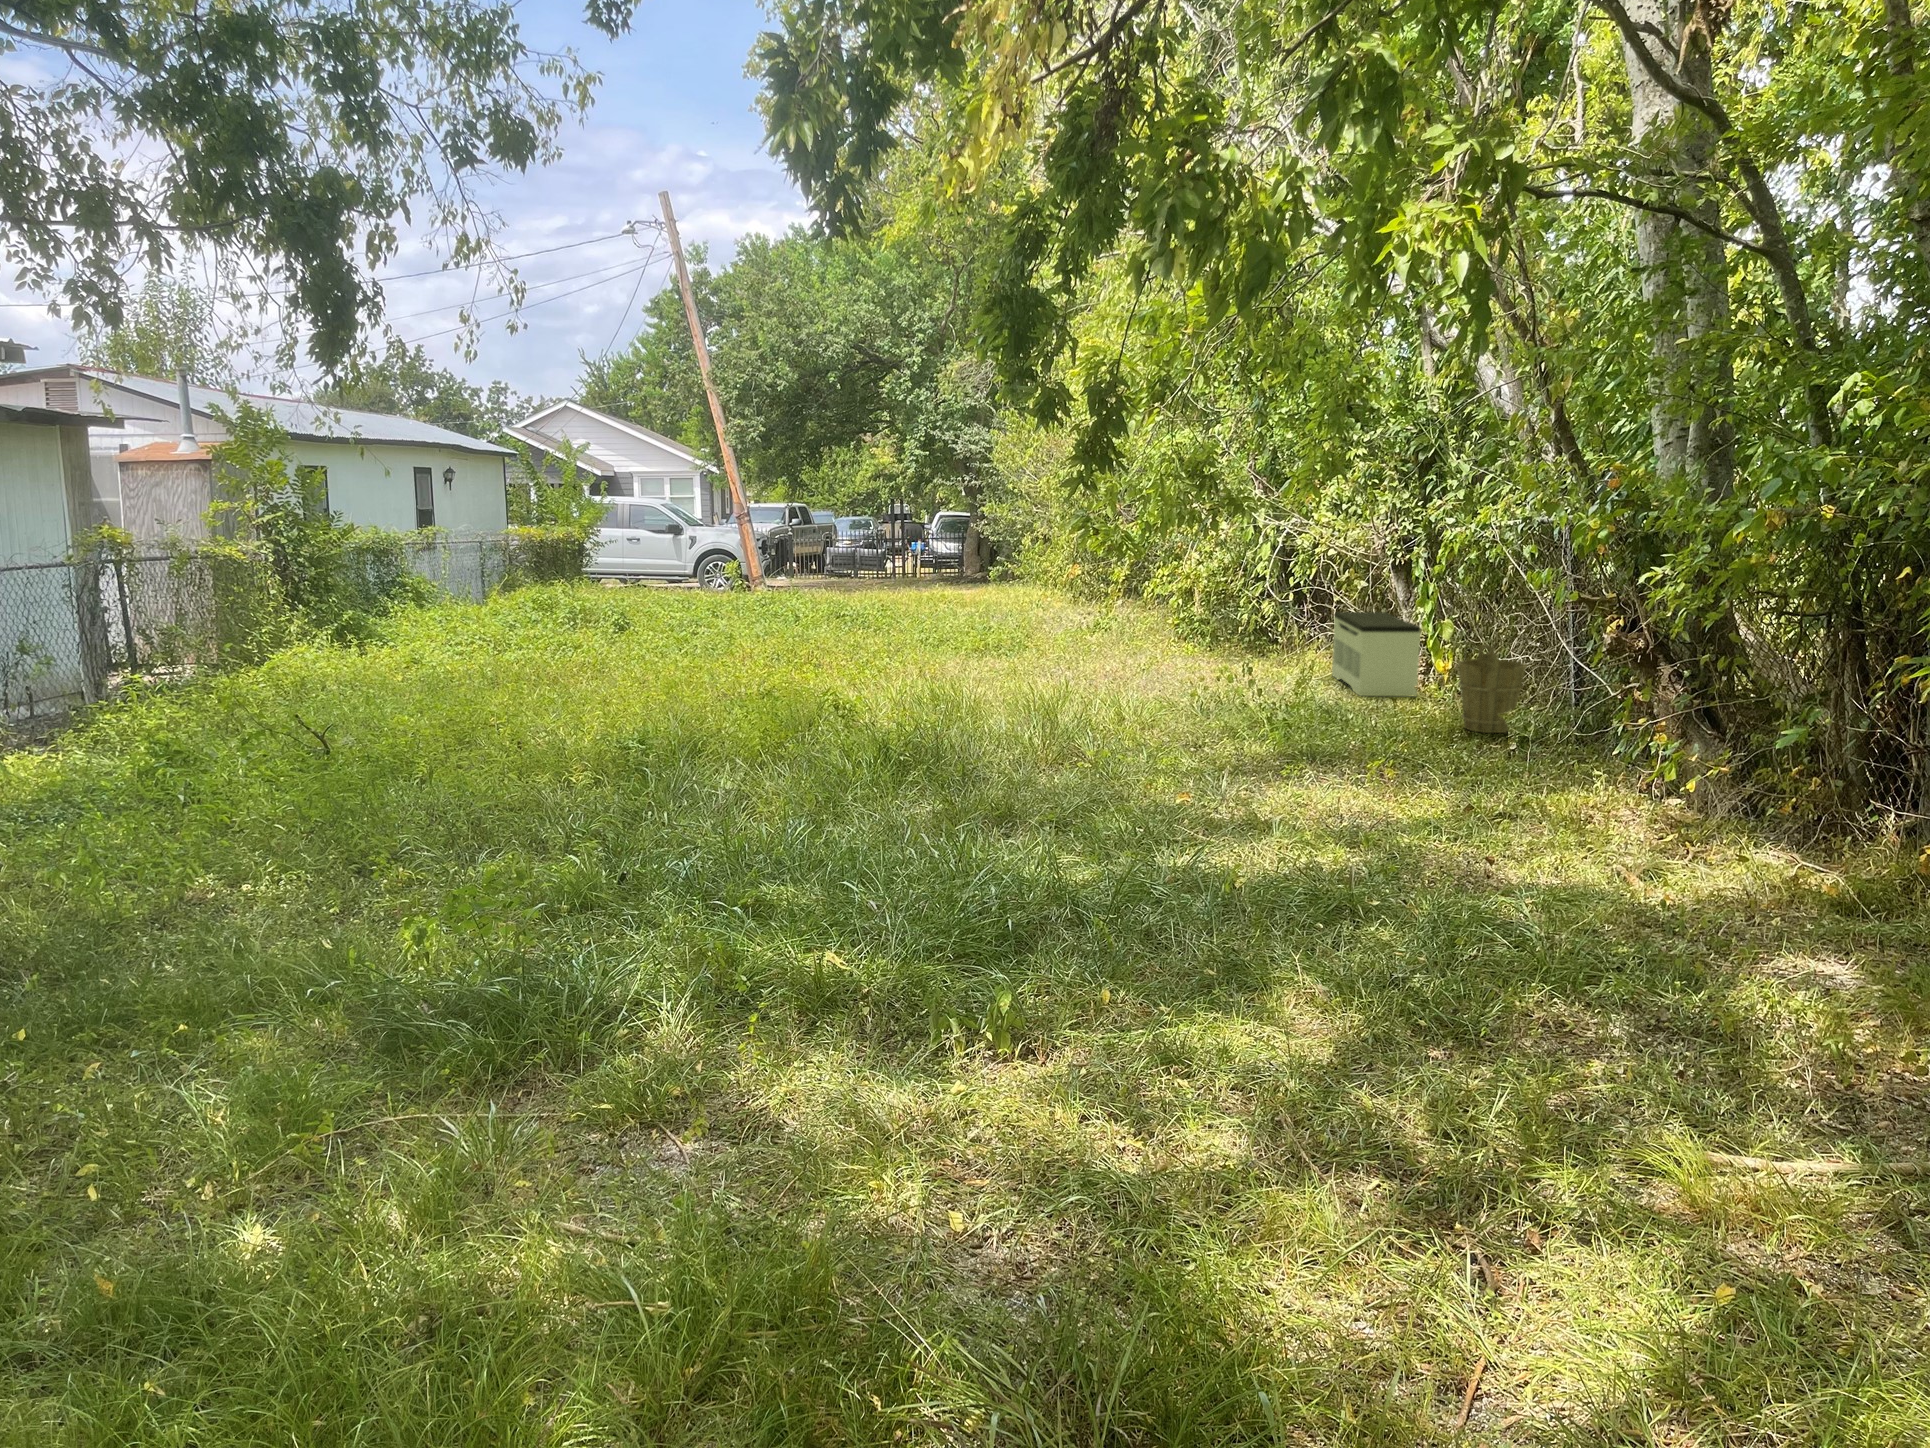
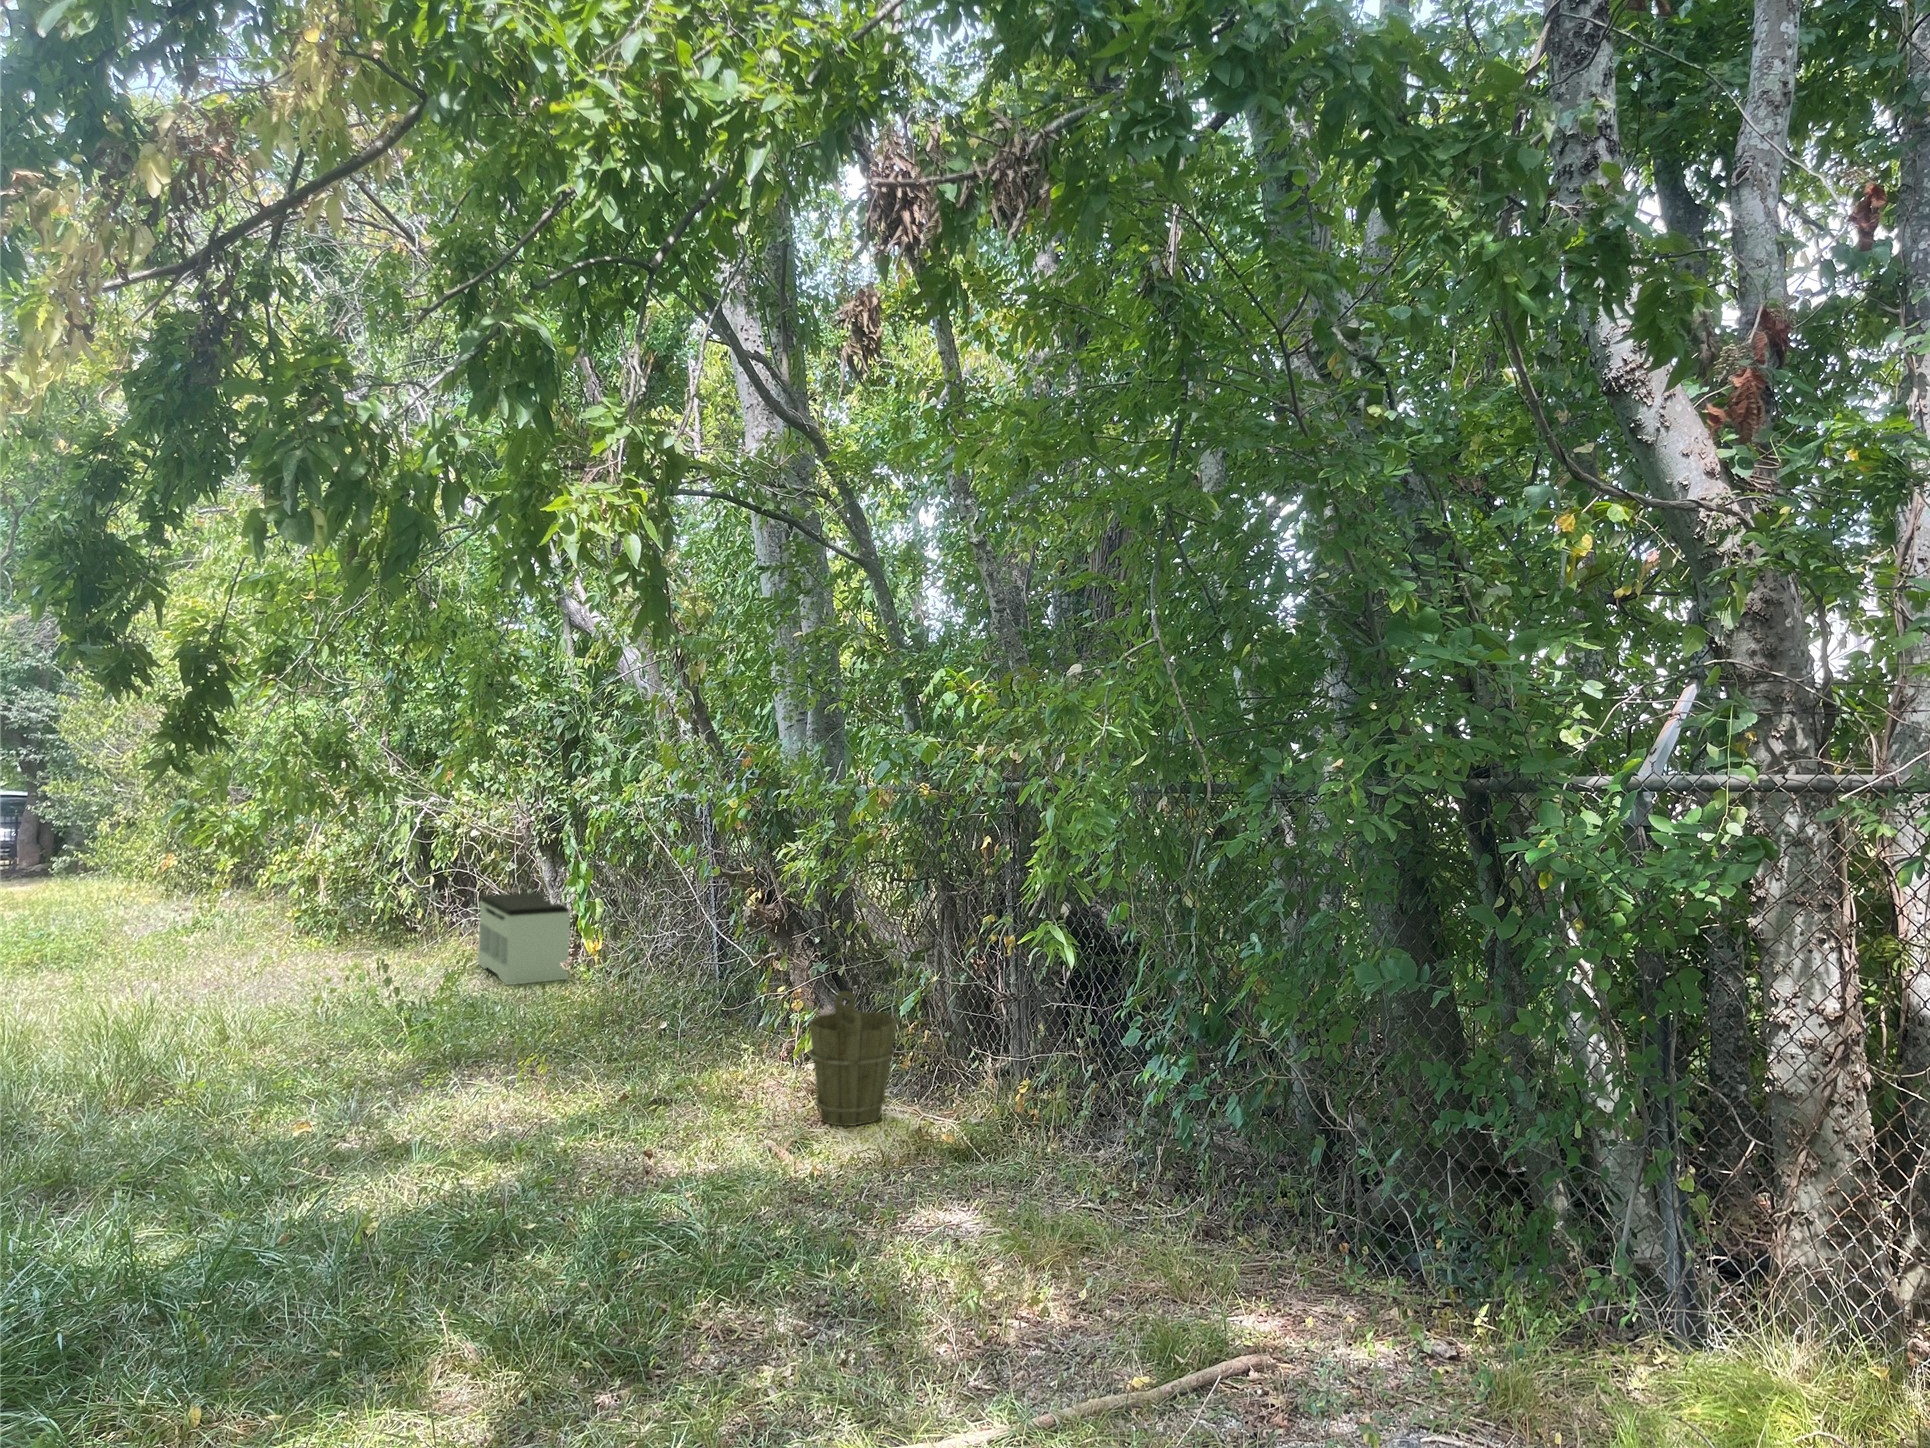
bucket: present [1458,644,1526,733] -> present [809,991,897,1126]

